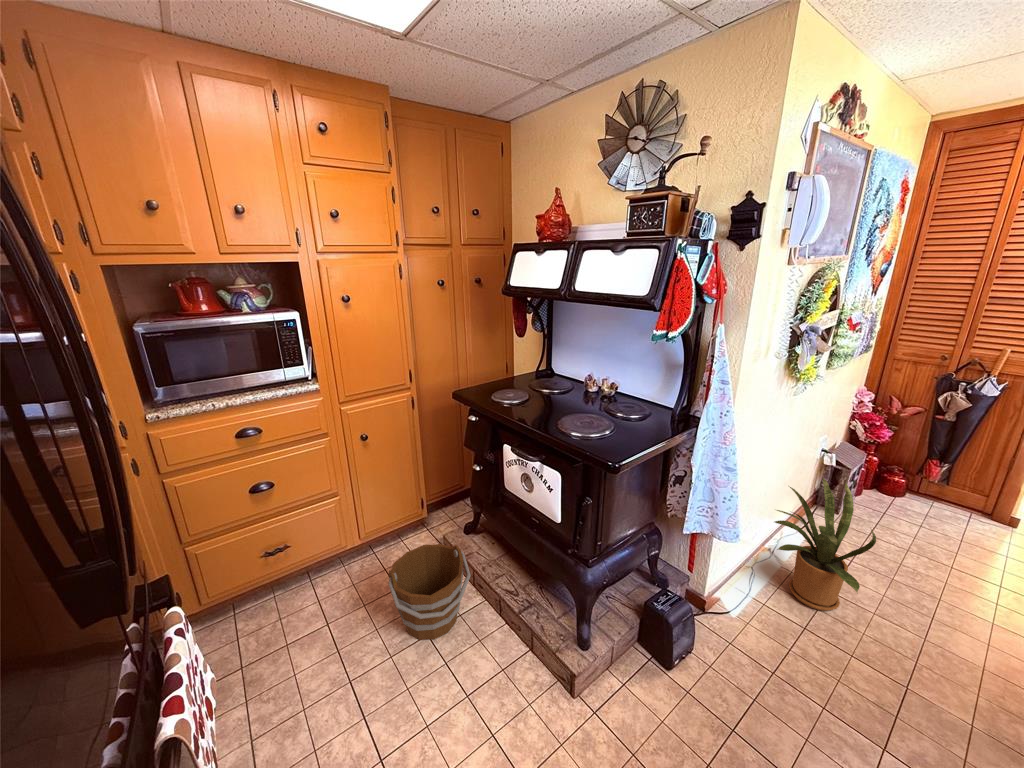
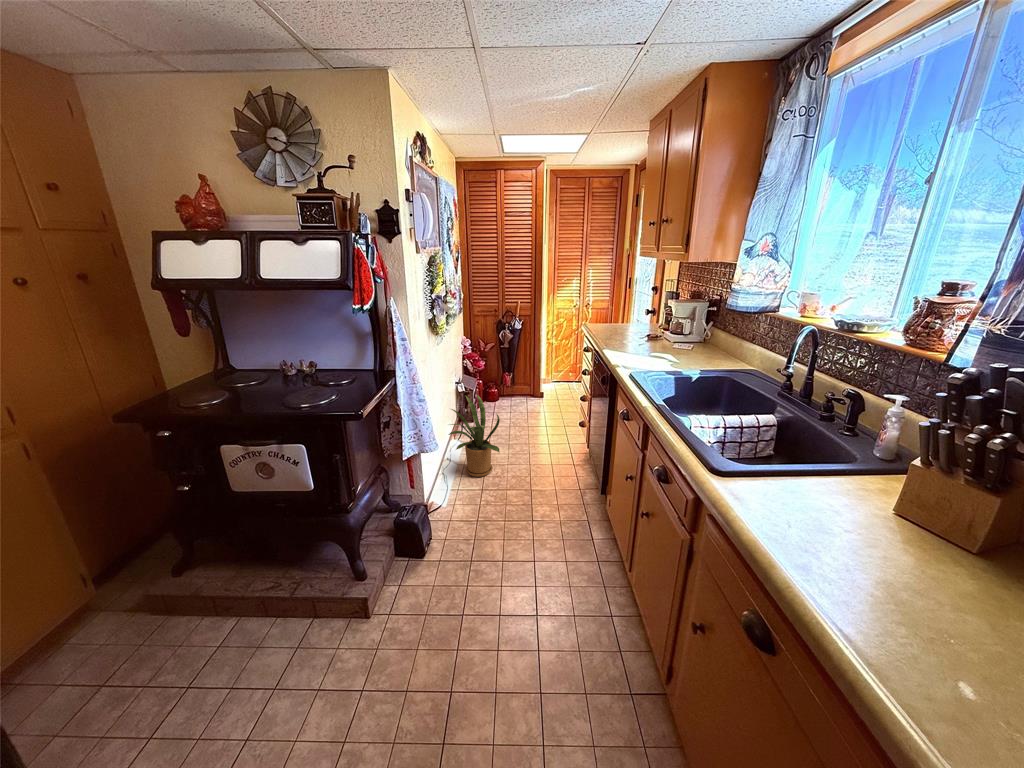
bucket: present [388,544,471,640] -> none [91,580,219,712]

